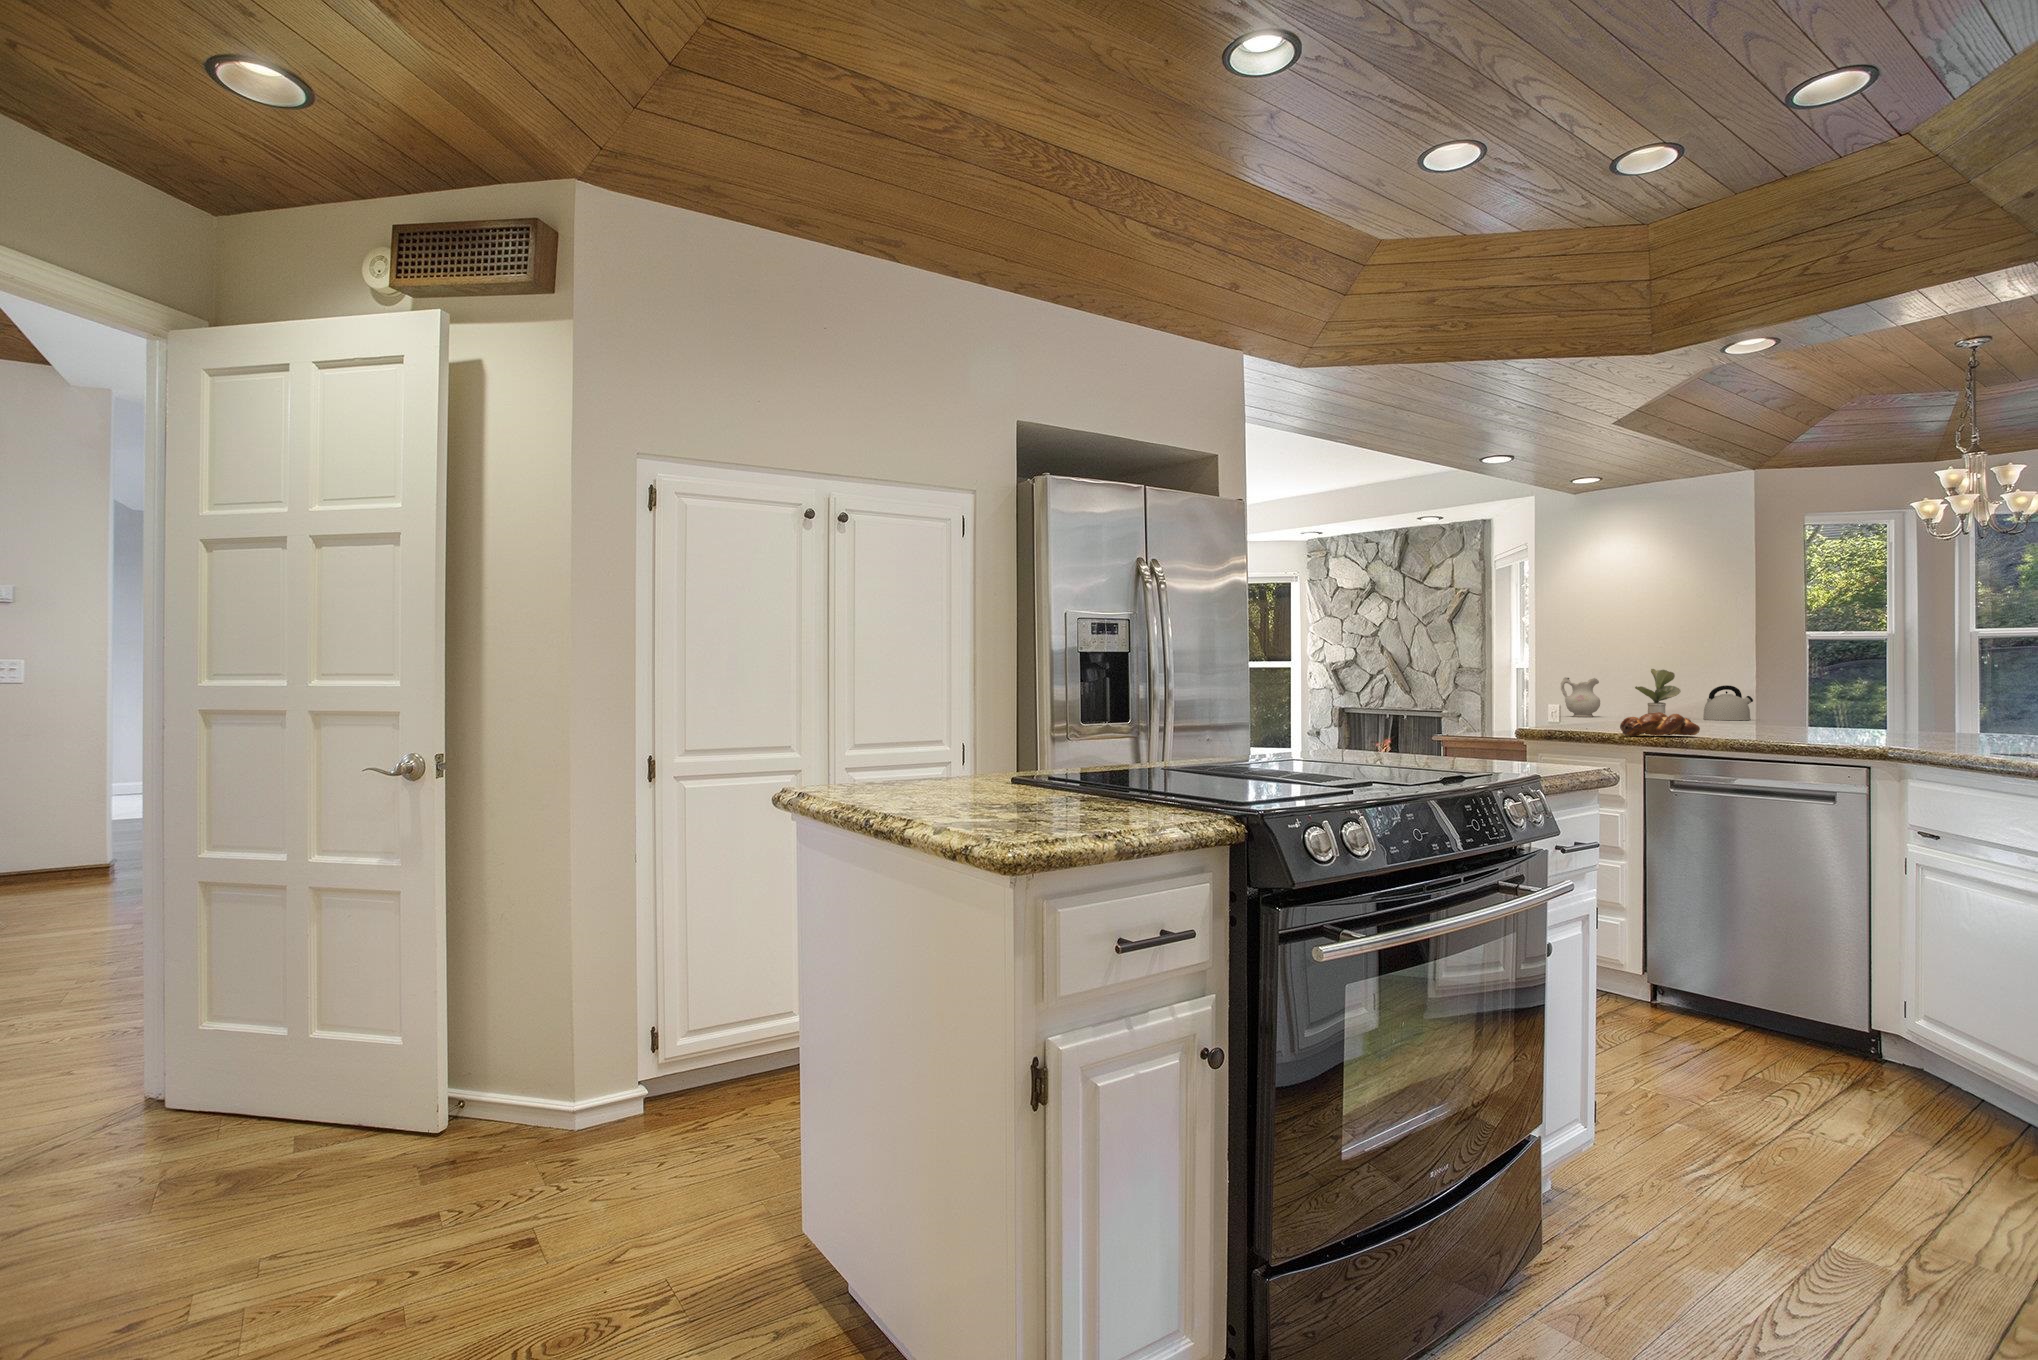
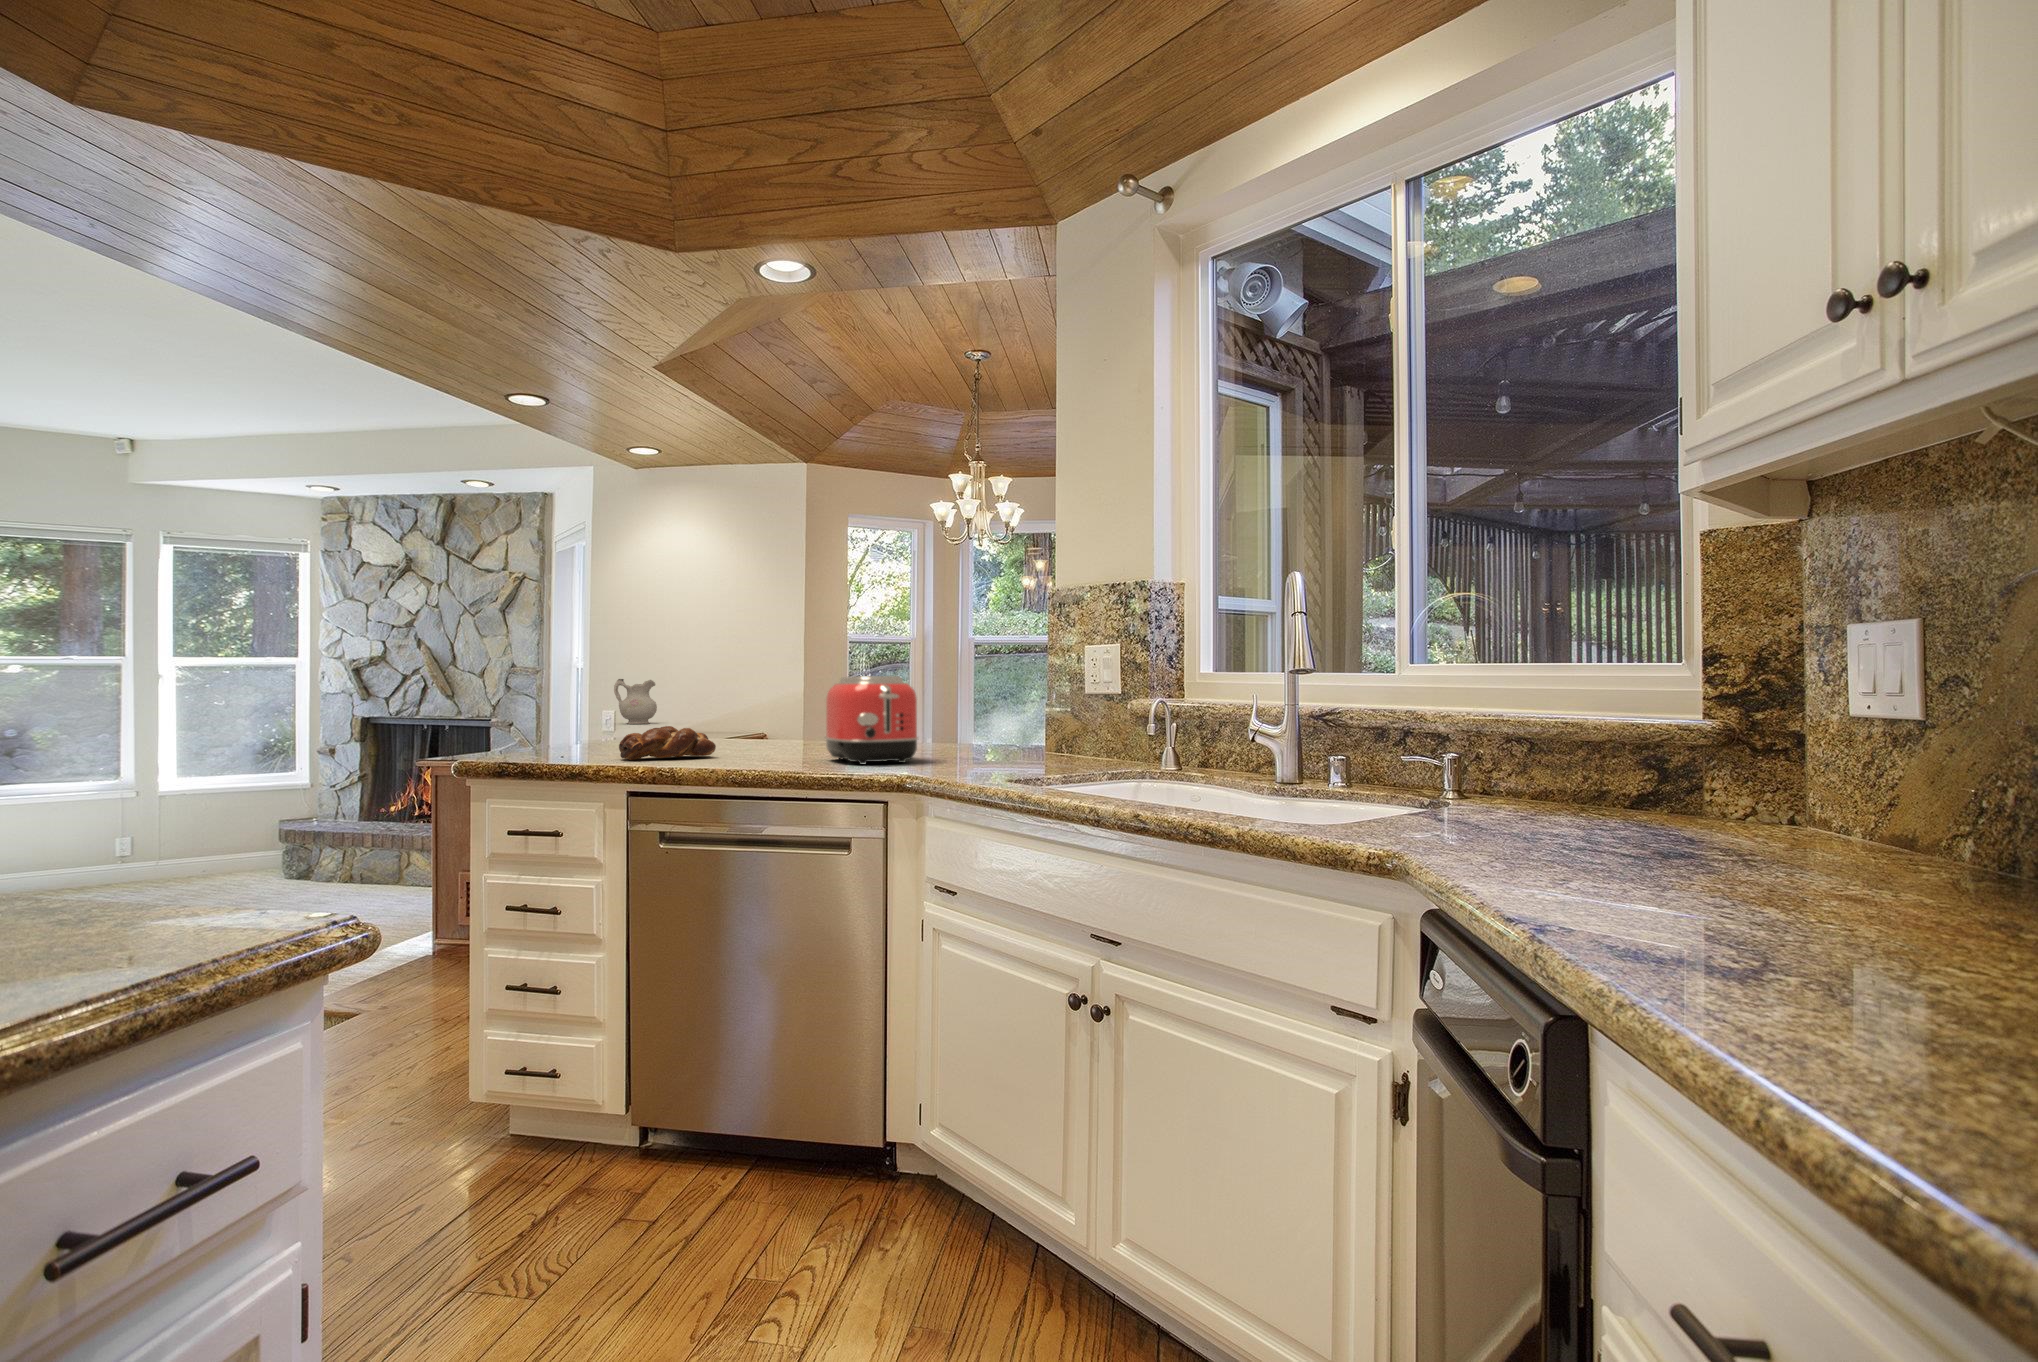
potted plant: present [1635,669,1681,713] -> none [691,669,737,723]
toaster: none [1804,674,1902,745] -> present [825,676,918,764]
kettle: present [1703,685,1753,720] -> none [755,688,801,725]

